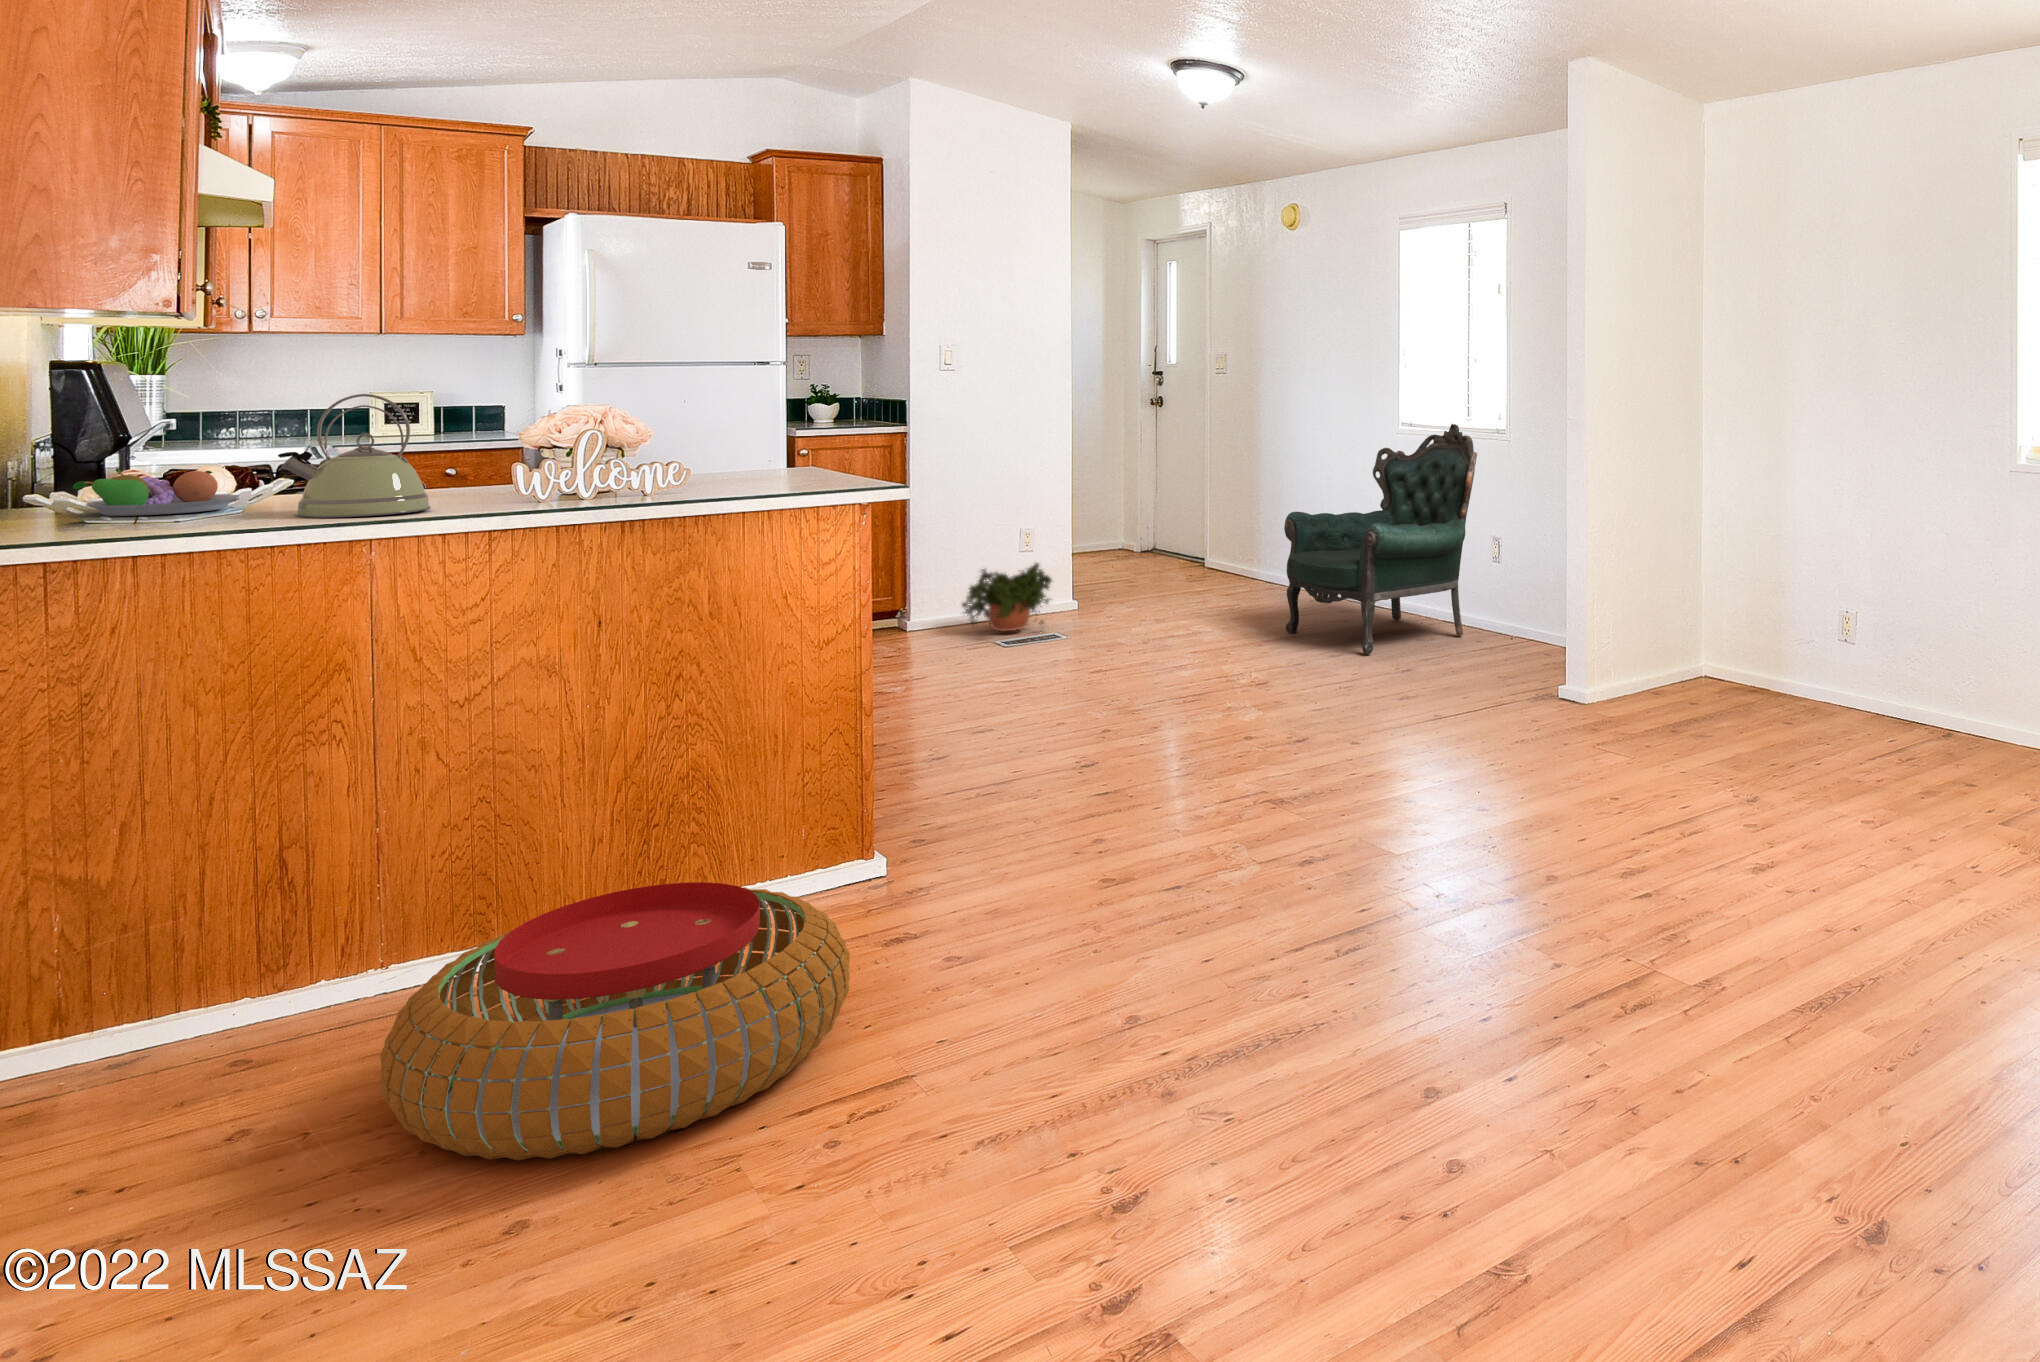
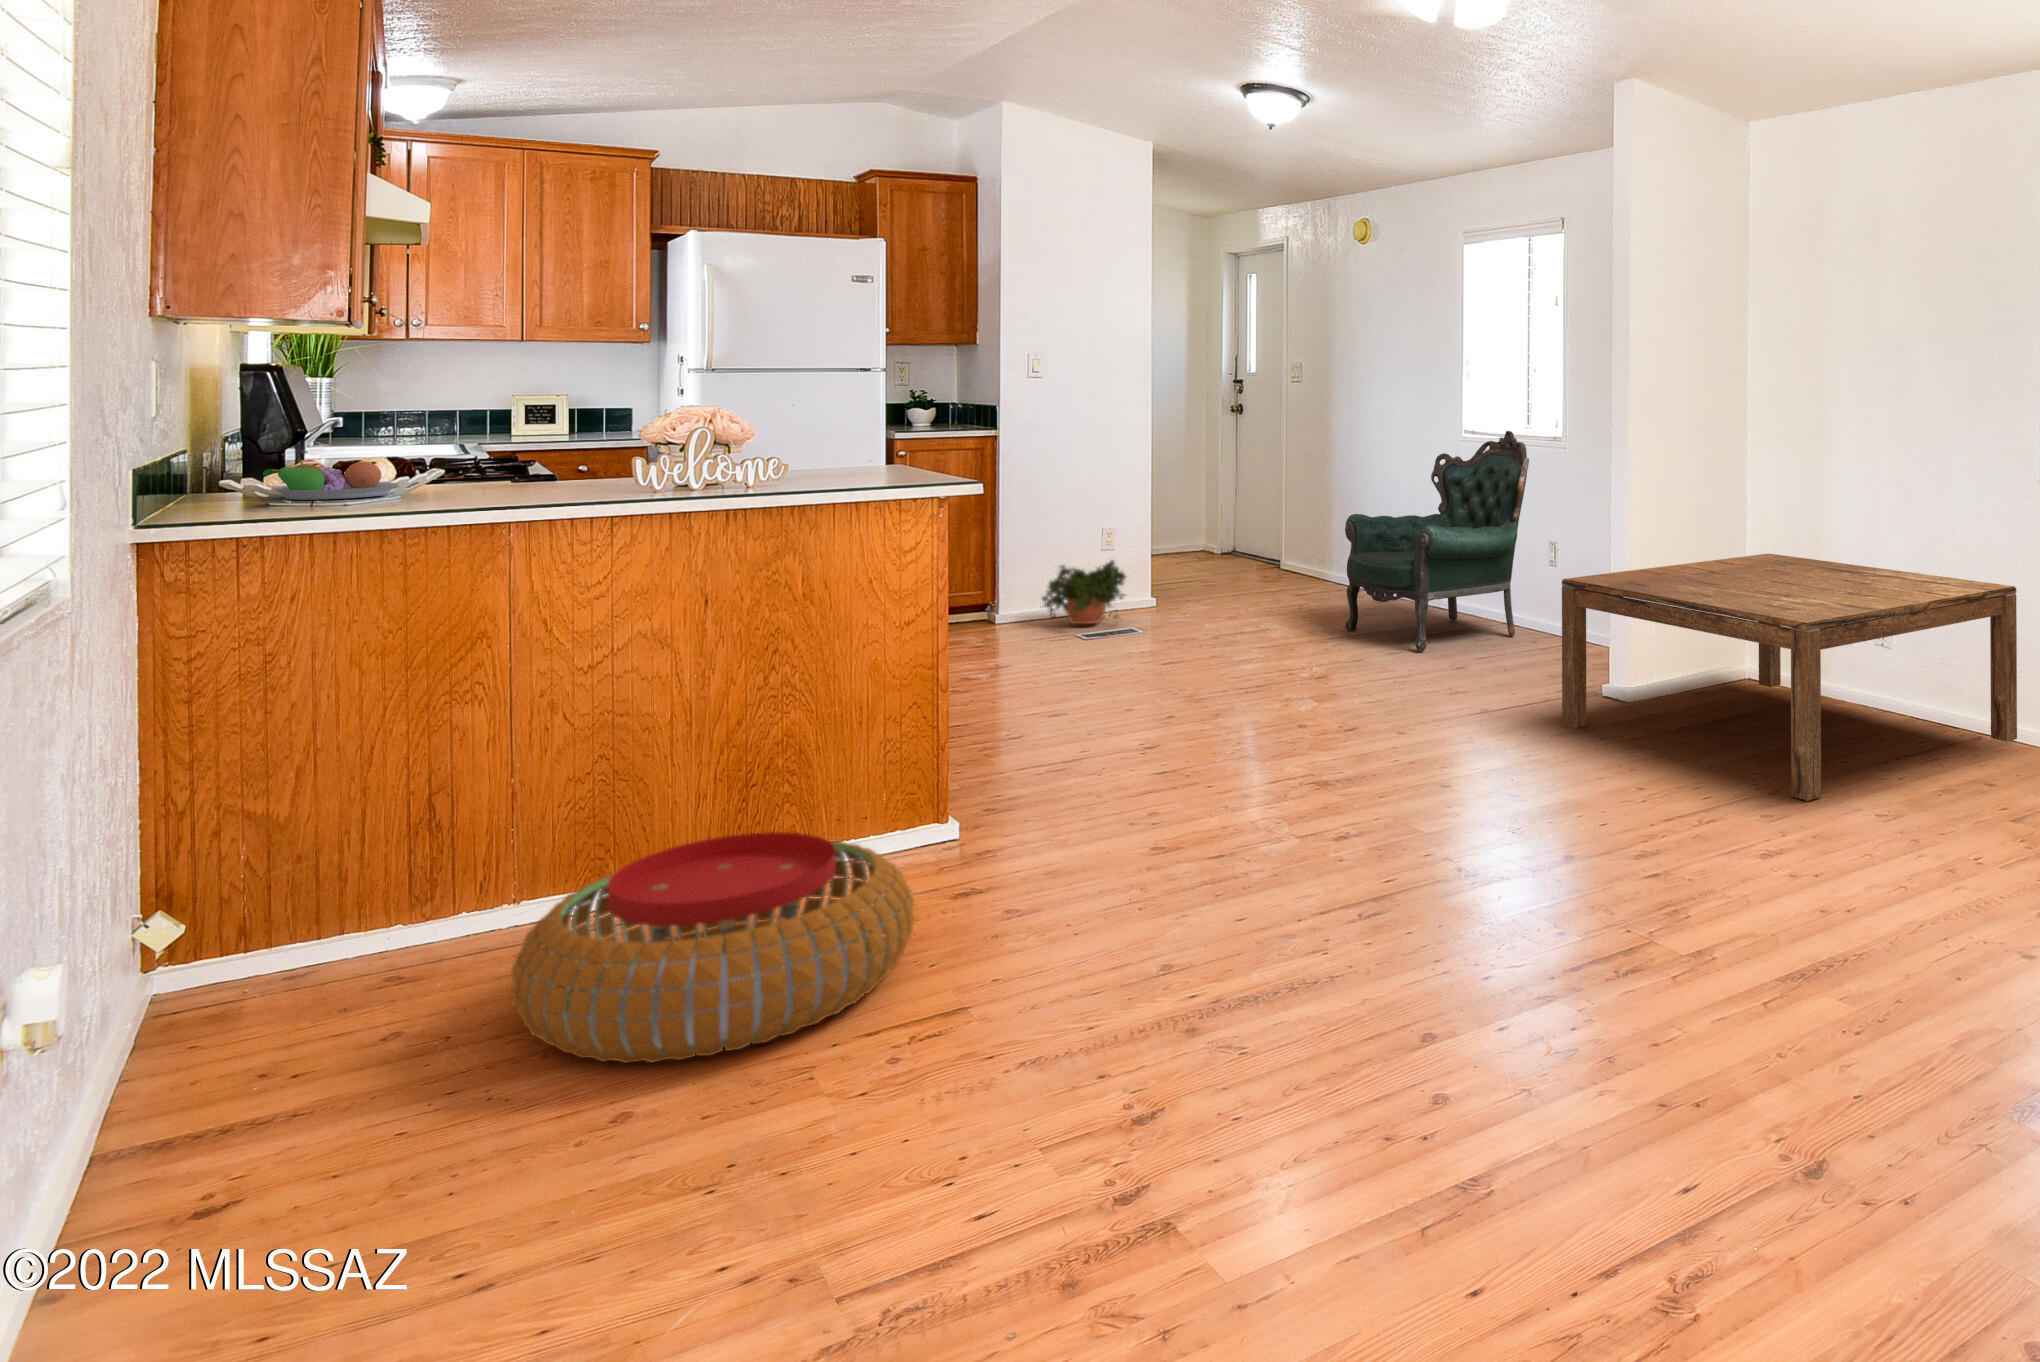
kettle: present [278,394,431,518] -> none [432,395,560,503]
coffee table: none [1525,549,1991,808] -> present [1562,554,2017,801]

